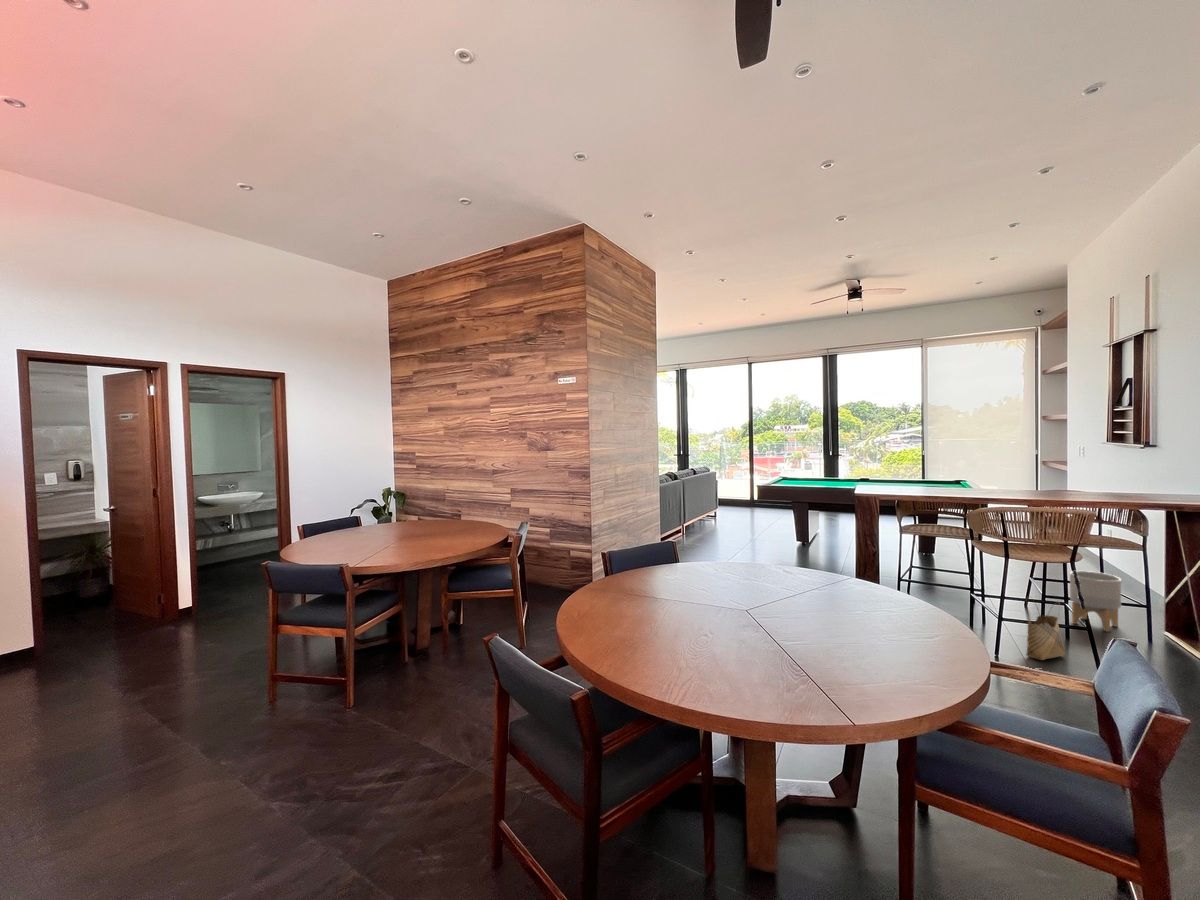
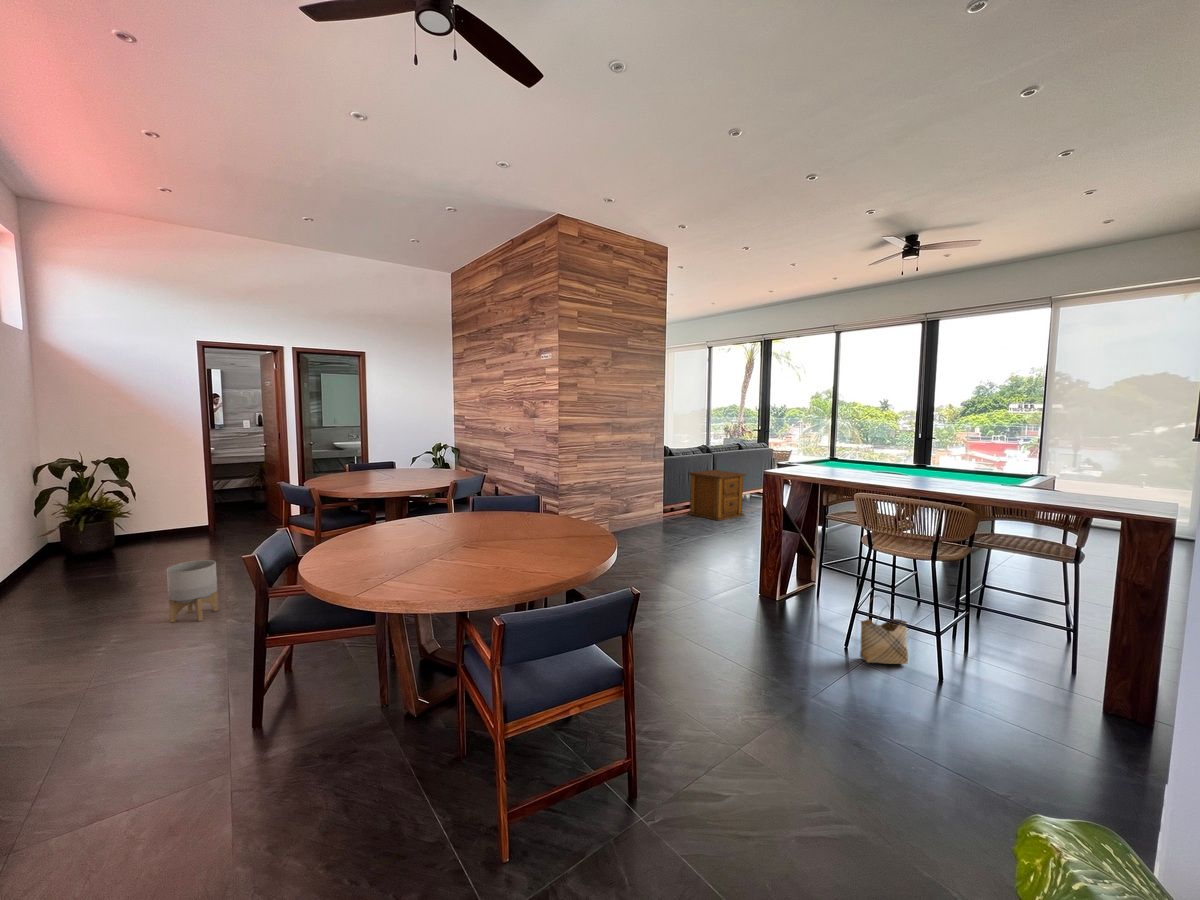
side table: none [672,496,725,547] -> present [687,470,746,521]
planter: present [1070,571,1121,632] -> present [167,560,218,623]

